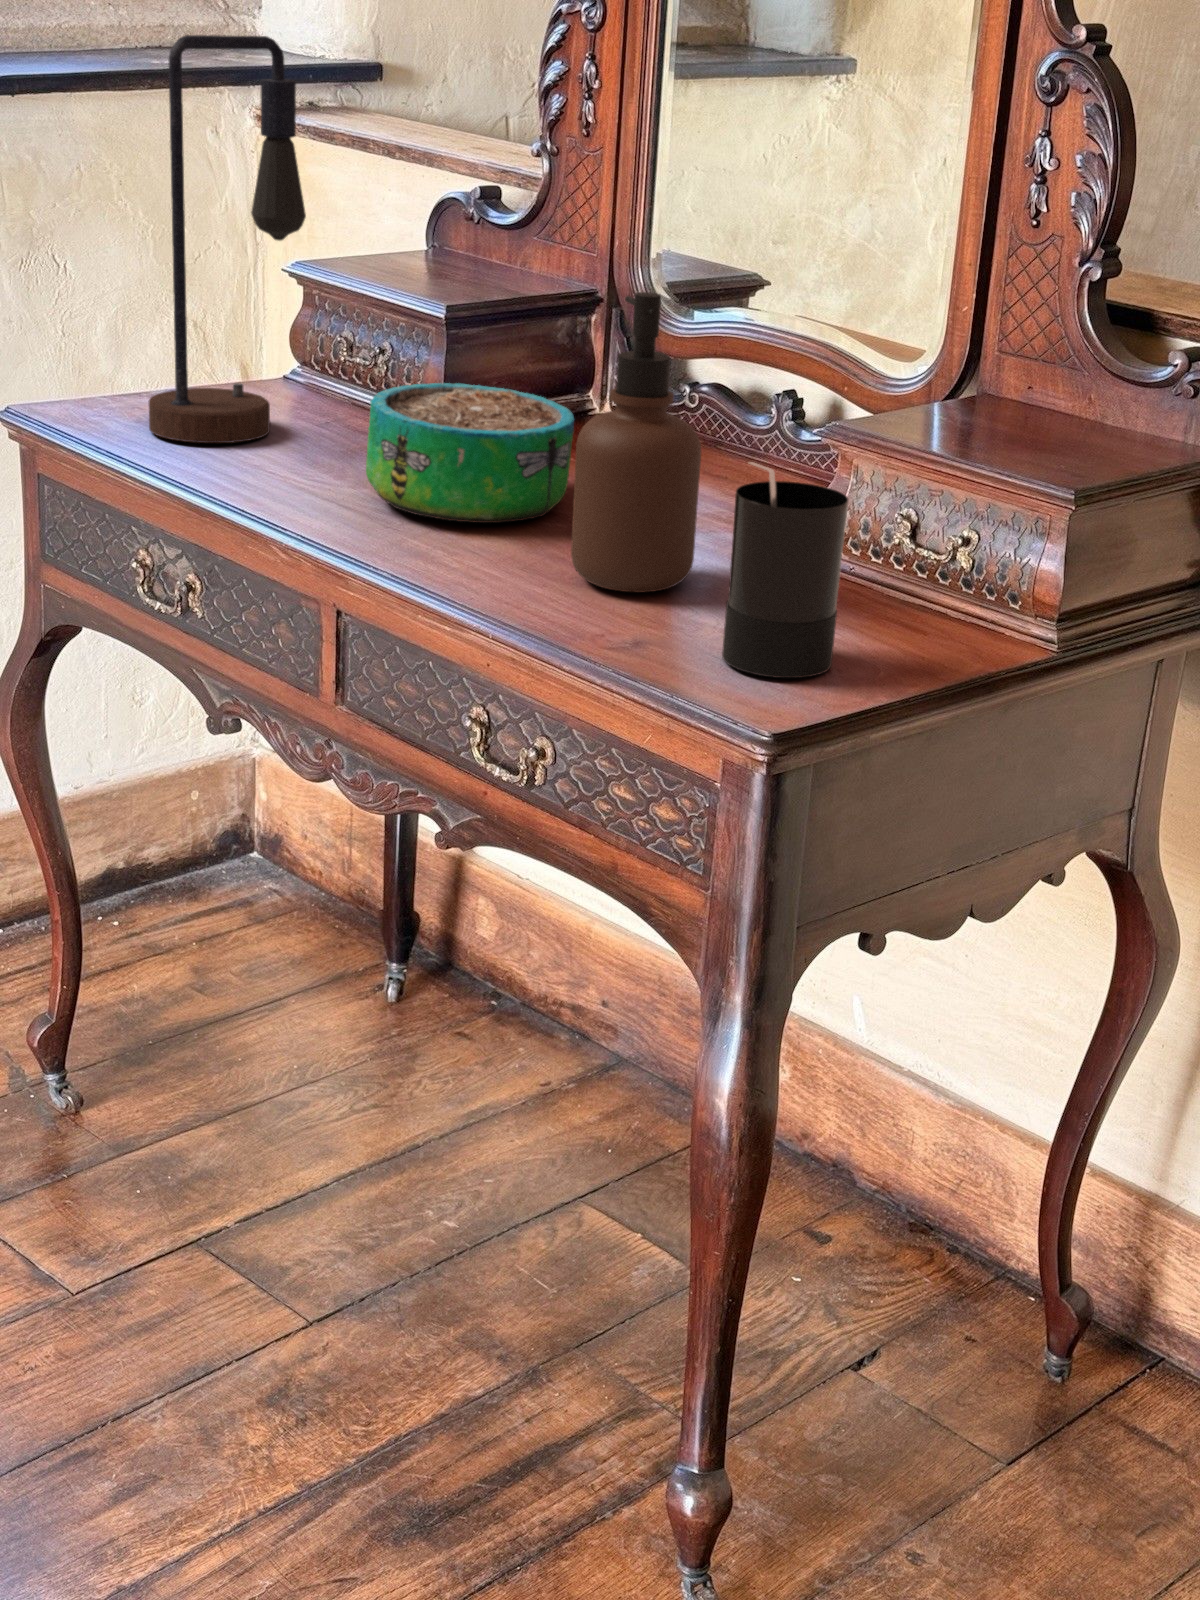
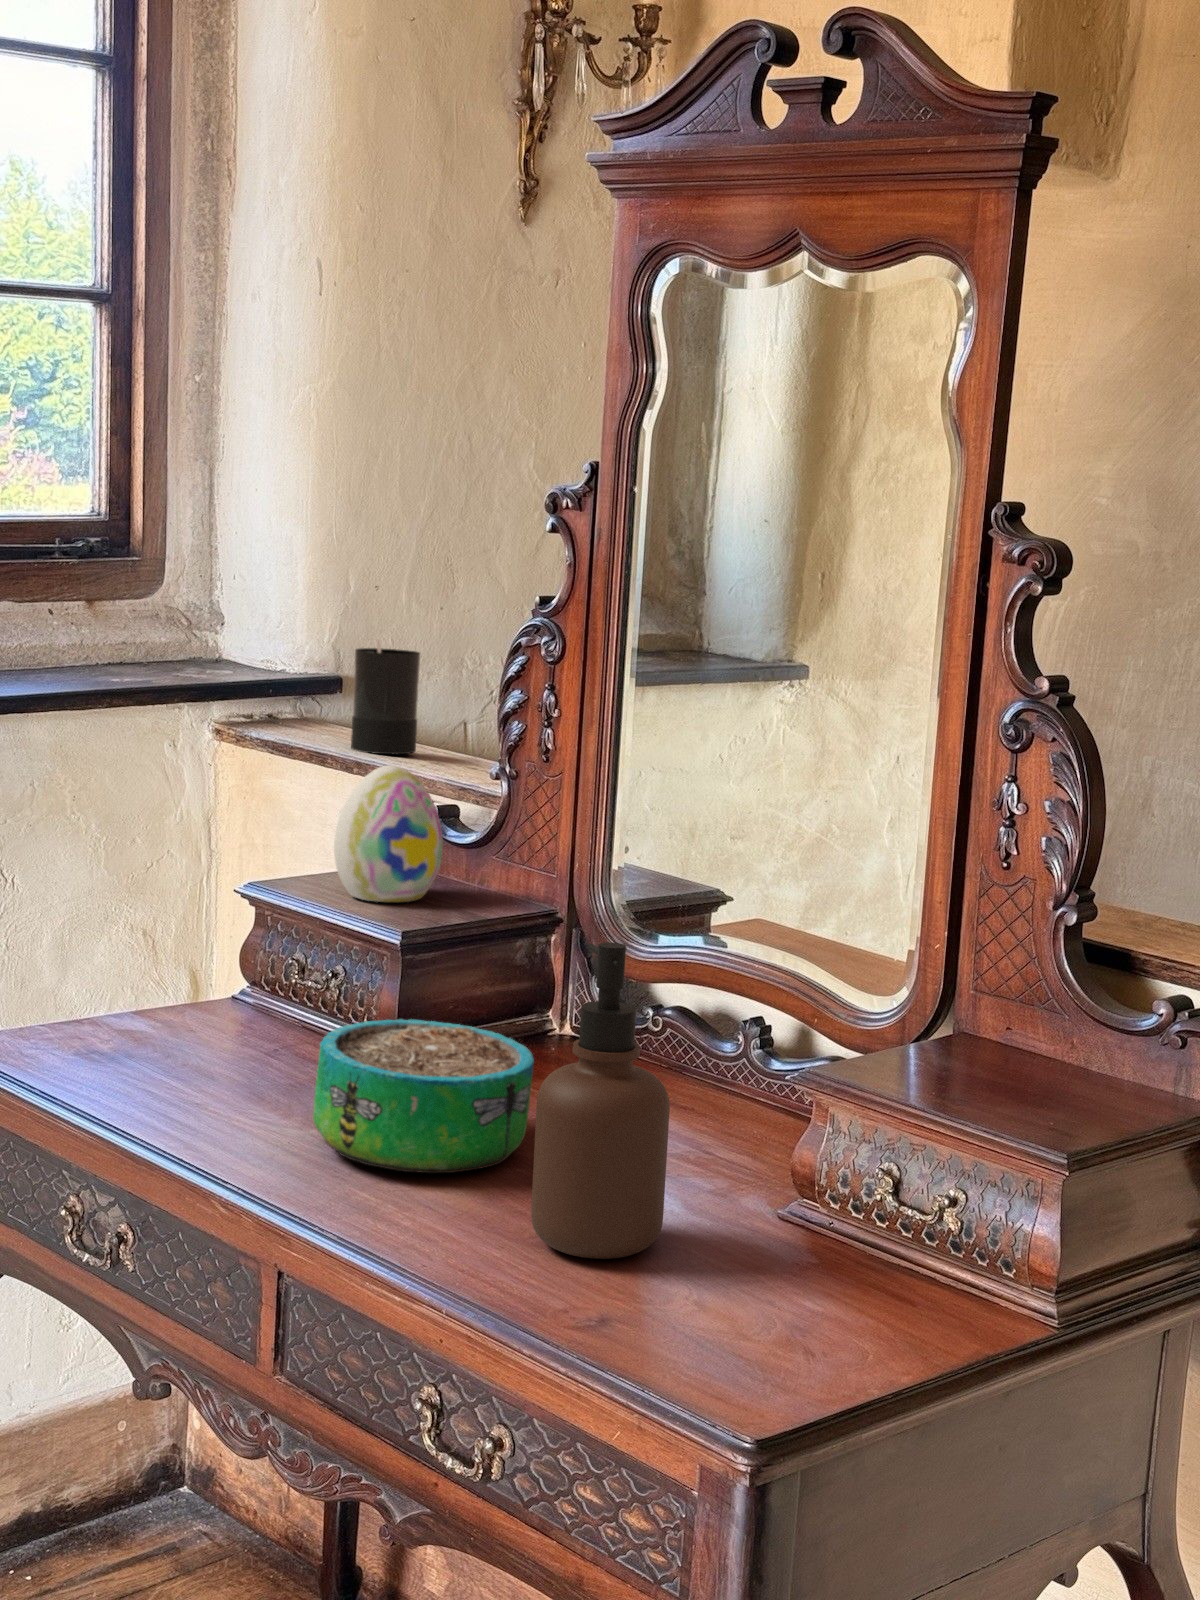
table lamp: present [148,35,306,443] -> none [88,673,260,1078]
decorative egg: none [378,139,485,279] -> present [334,765,443,902]
candle: present [722,462,849,678] -> present [351,639,420,754]

